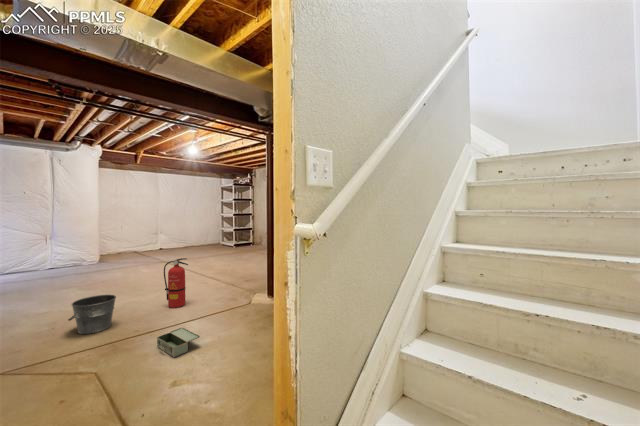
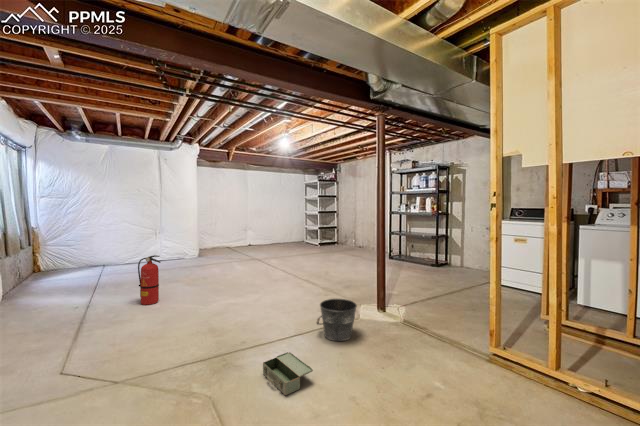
fire extinguisher: present [164,258,188,308] -> present [138,255,160,305]
bucket: present [68,295,116,334] -> present [317,299,357,341]

